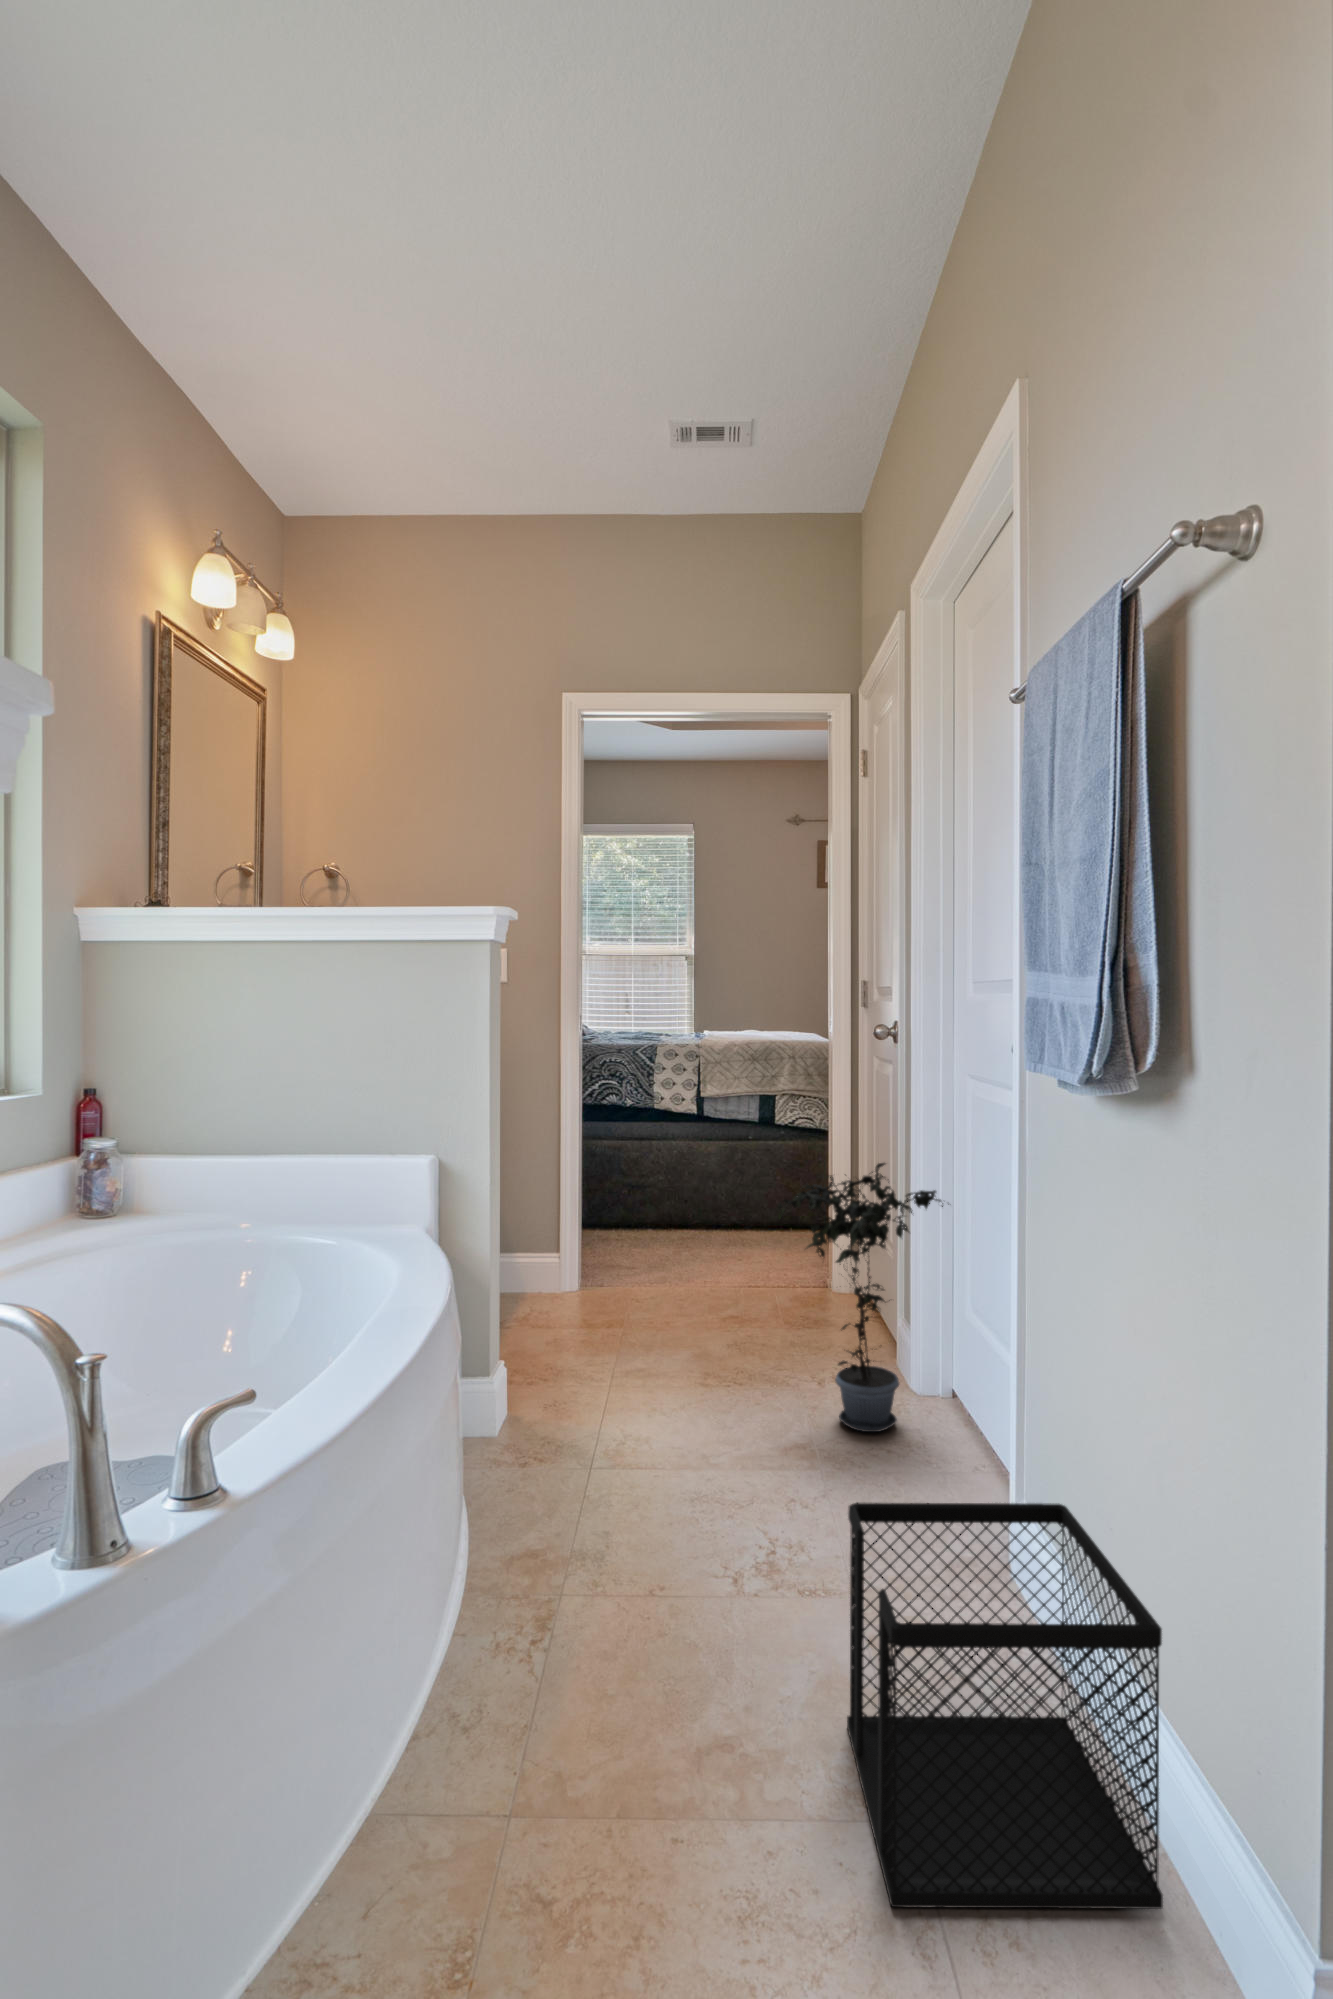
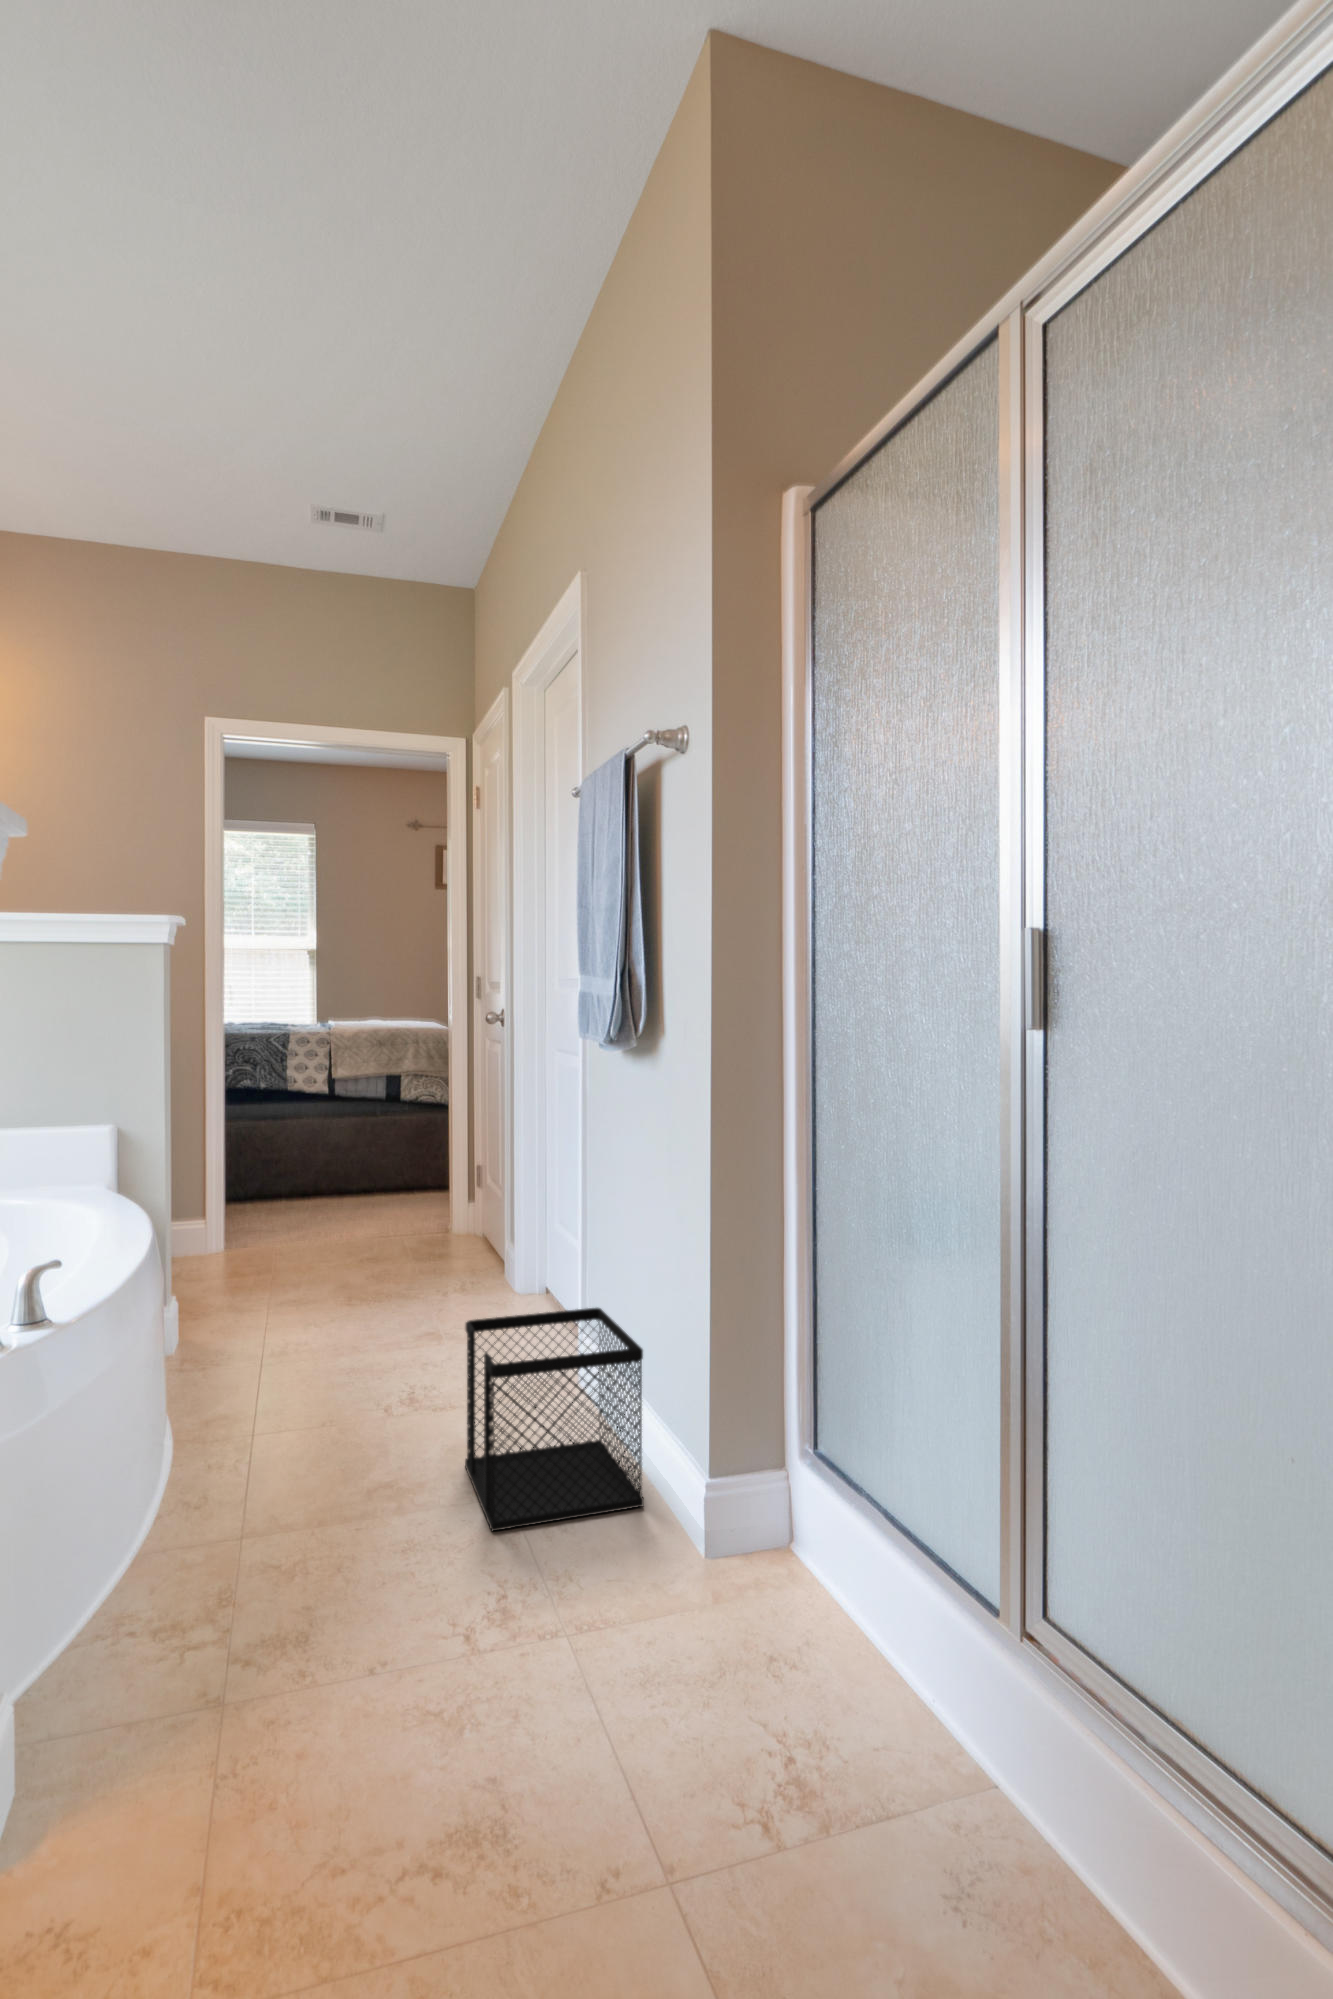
potted plant: present [778,1163,949,1432] -> none [409,1115,542,1319]

